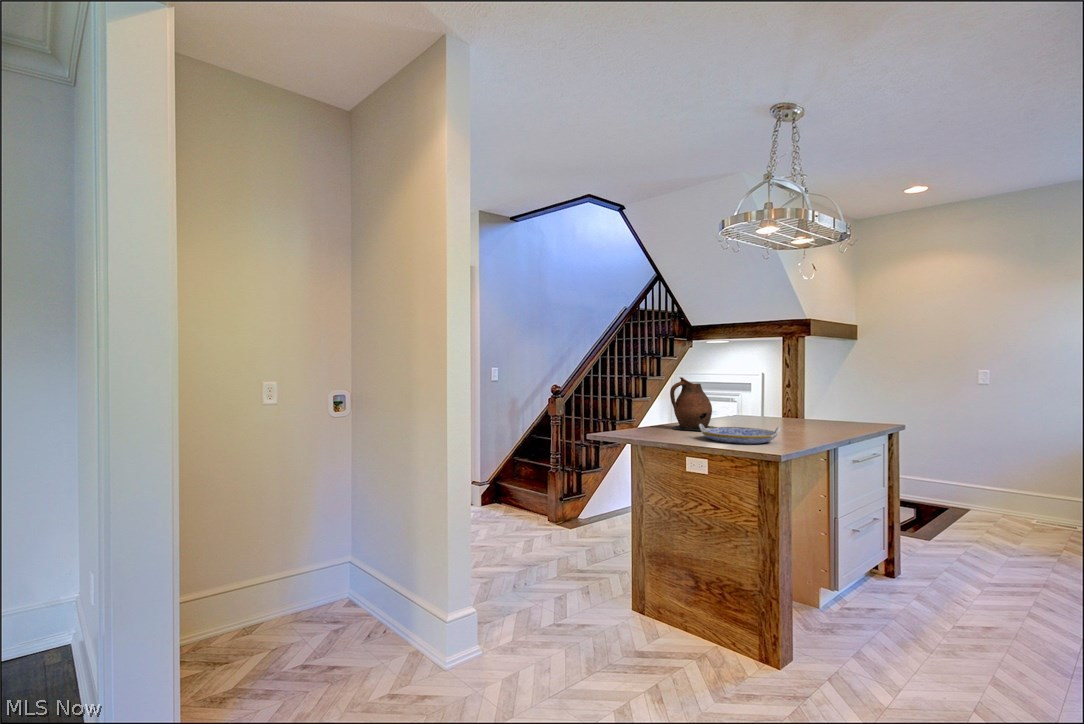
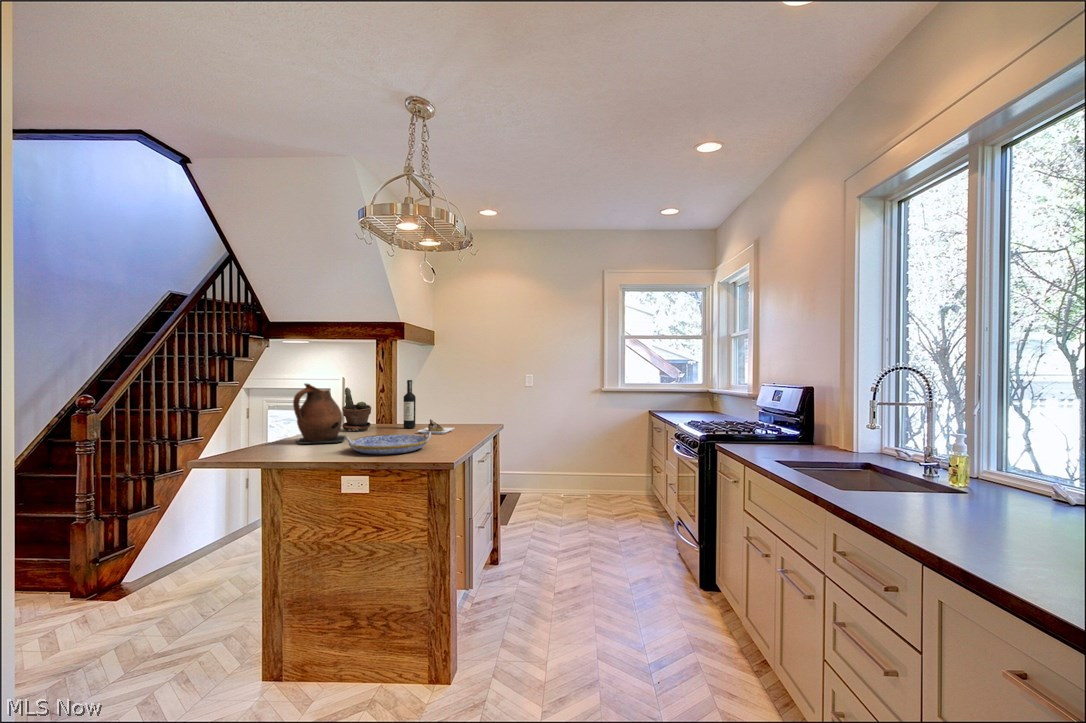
wine bottle: none [785,378,838,436] -> present [404,380,454,434]
potted plant: none [724,383,752,426] -> present [342,387,371,432]

